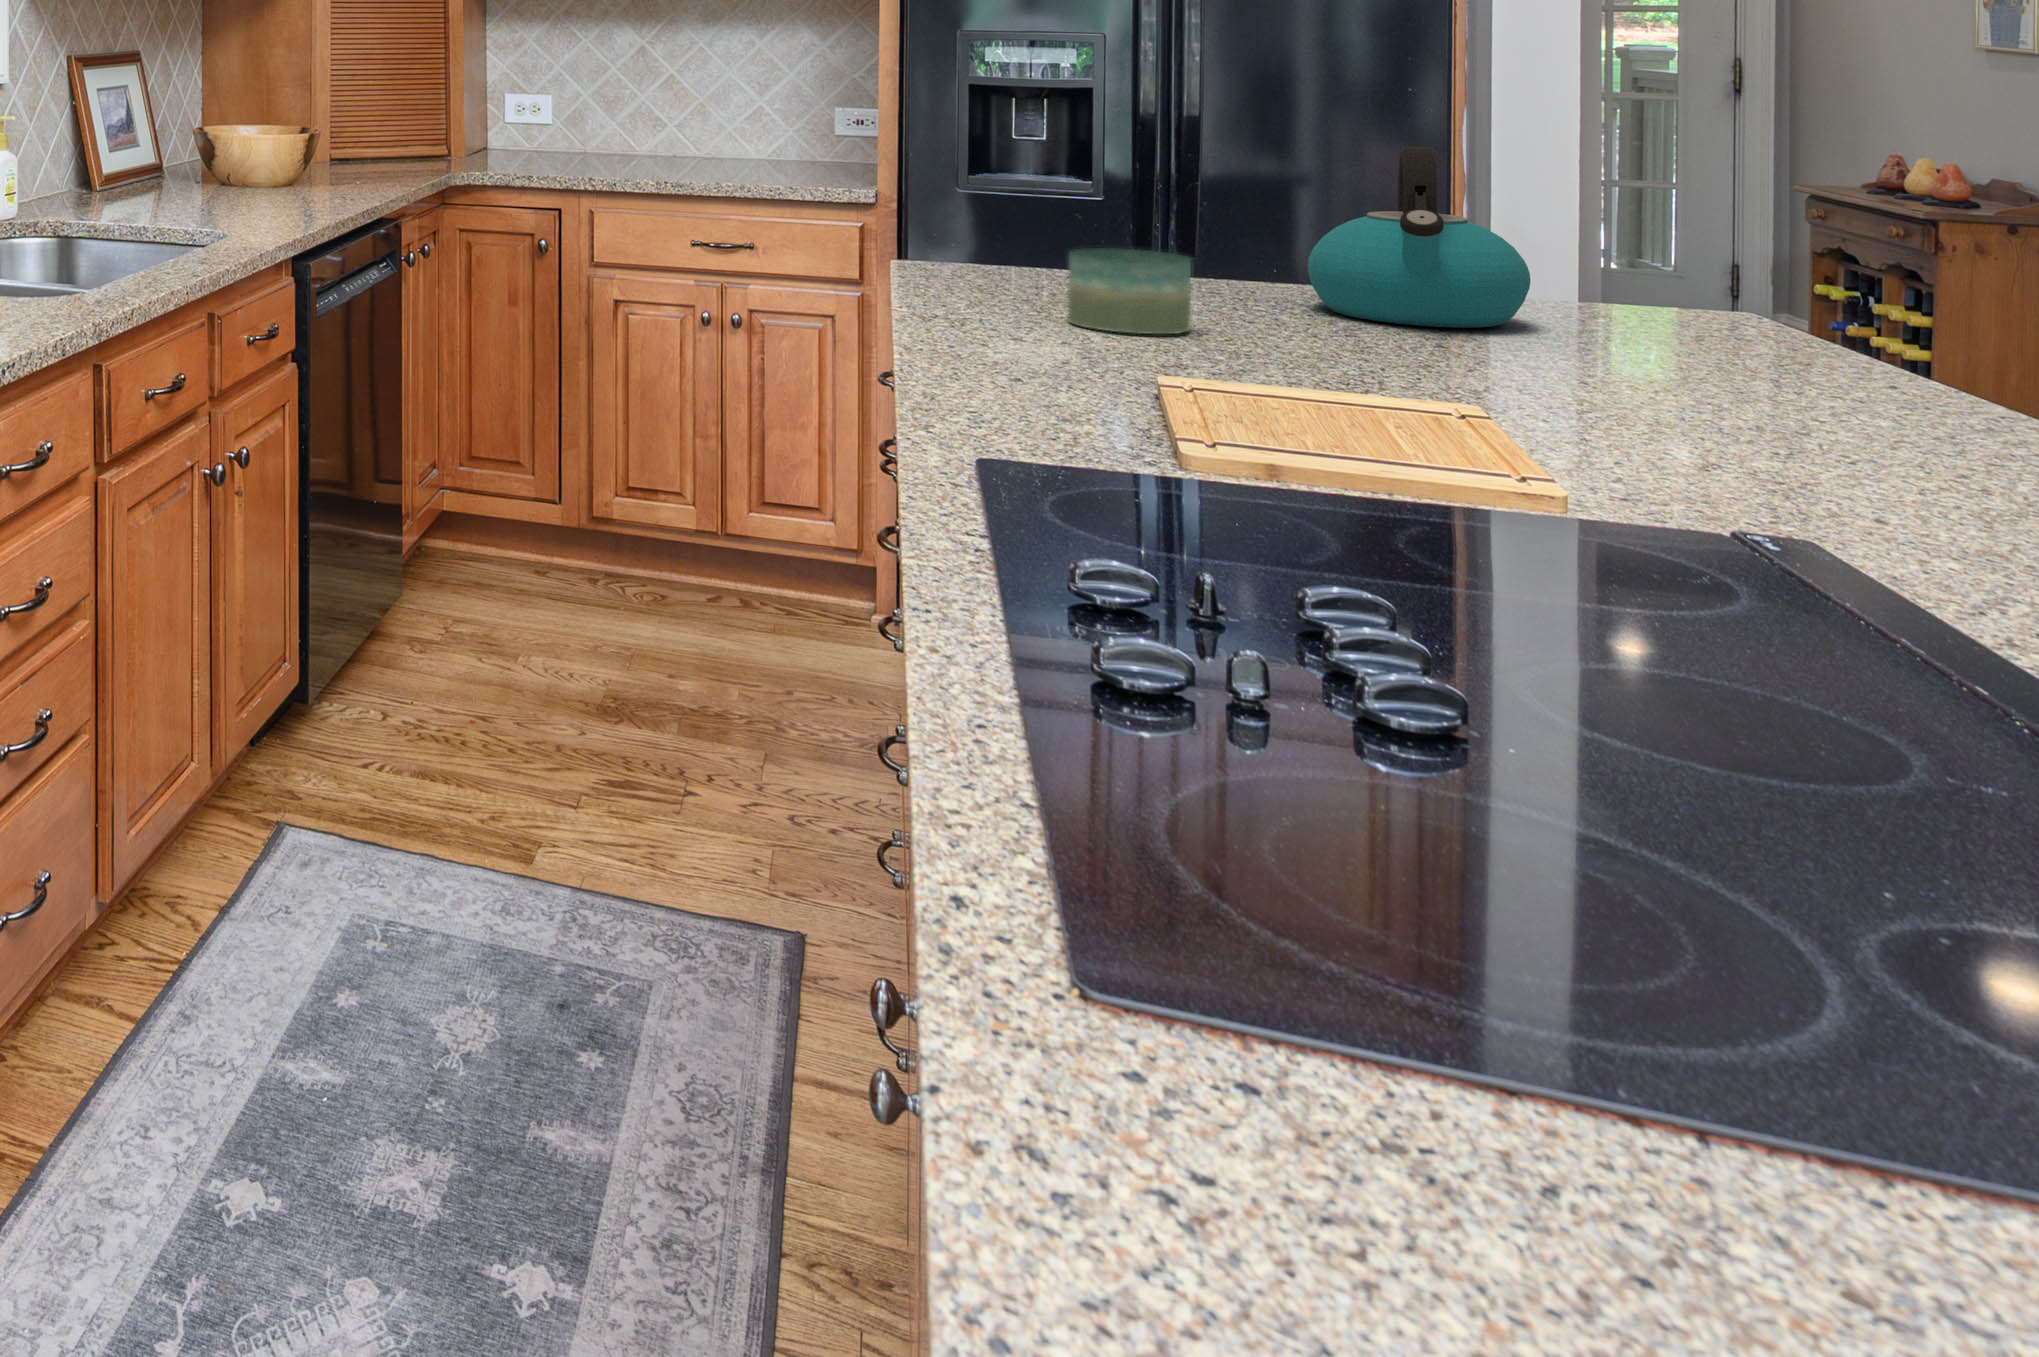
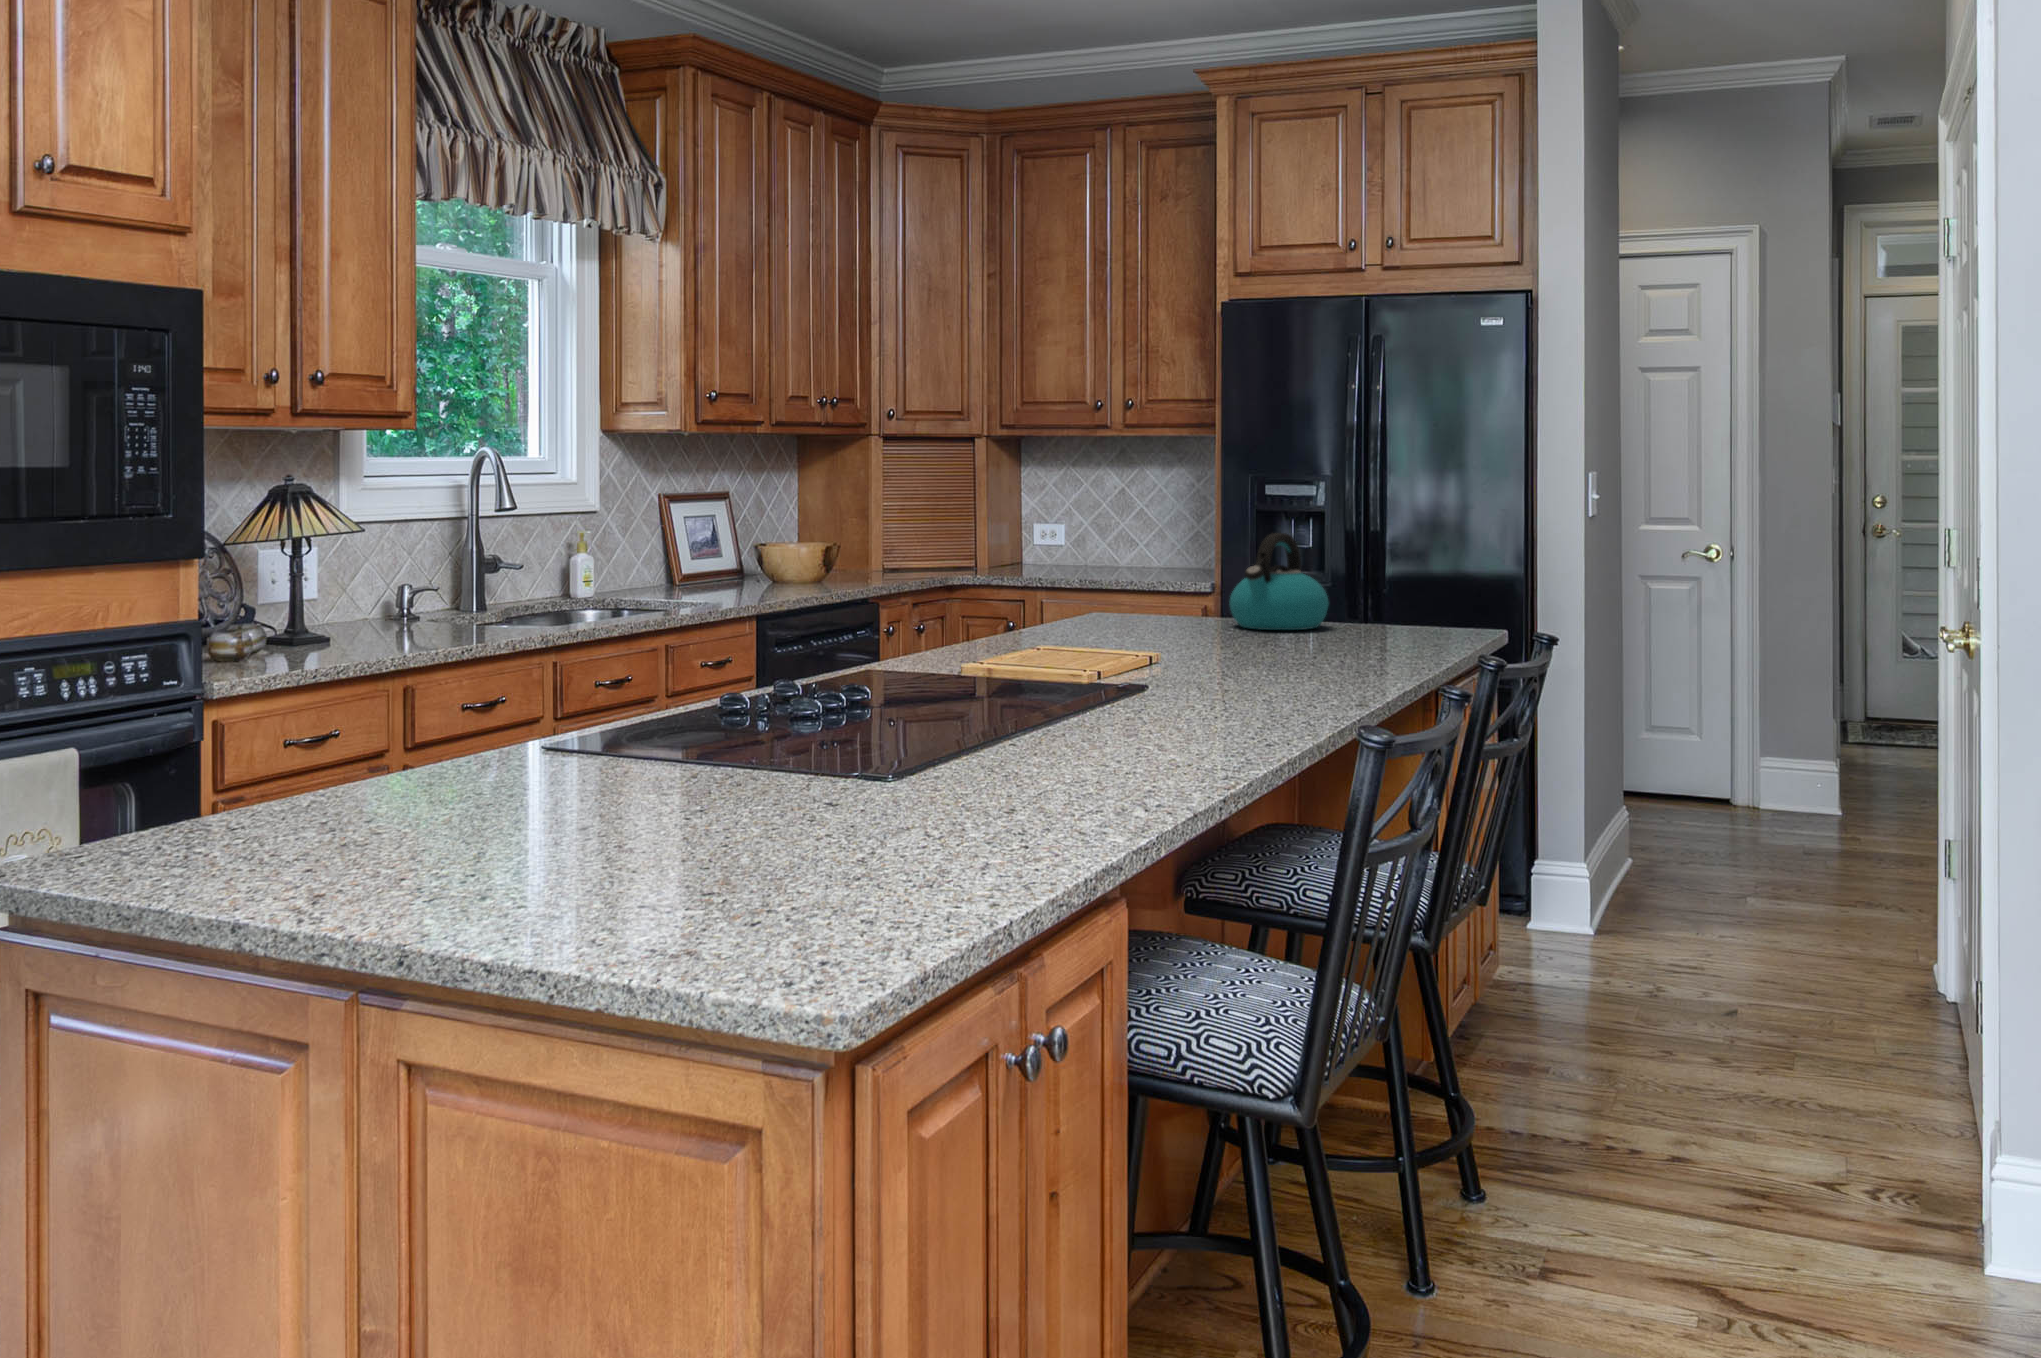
candle: present [1068,248,1191,334] -> none [1073,589,1130,632]

